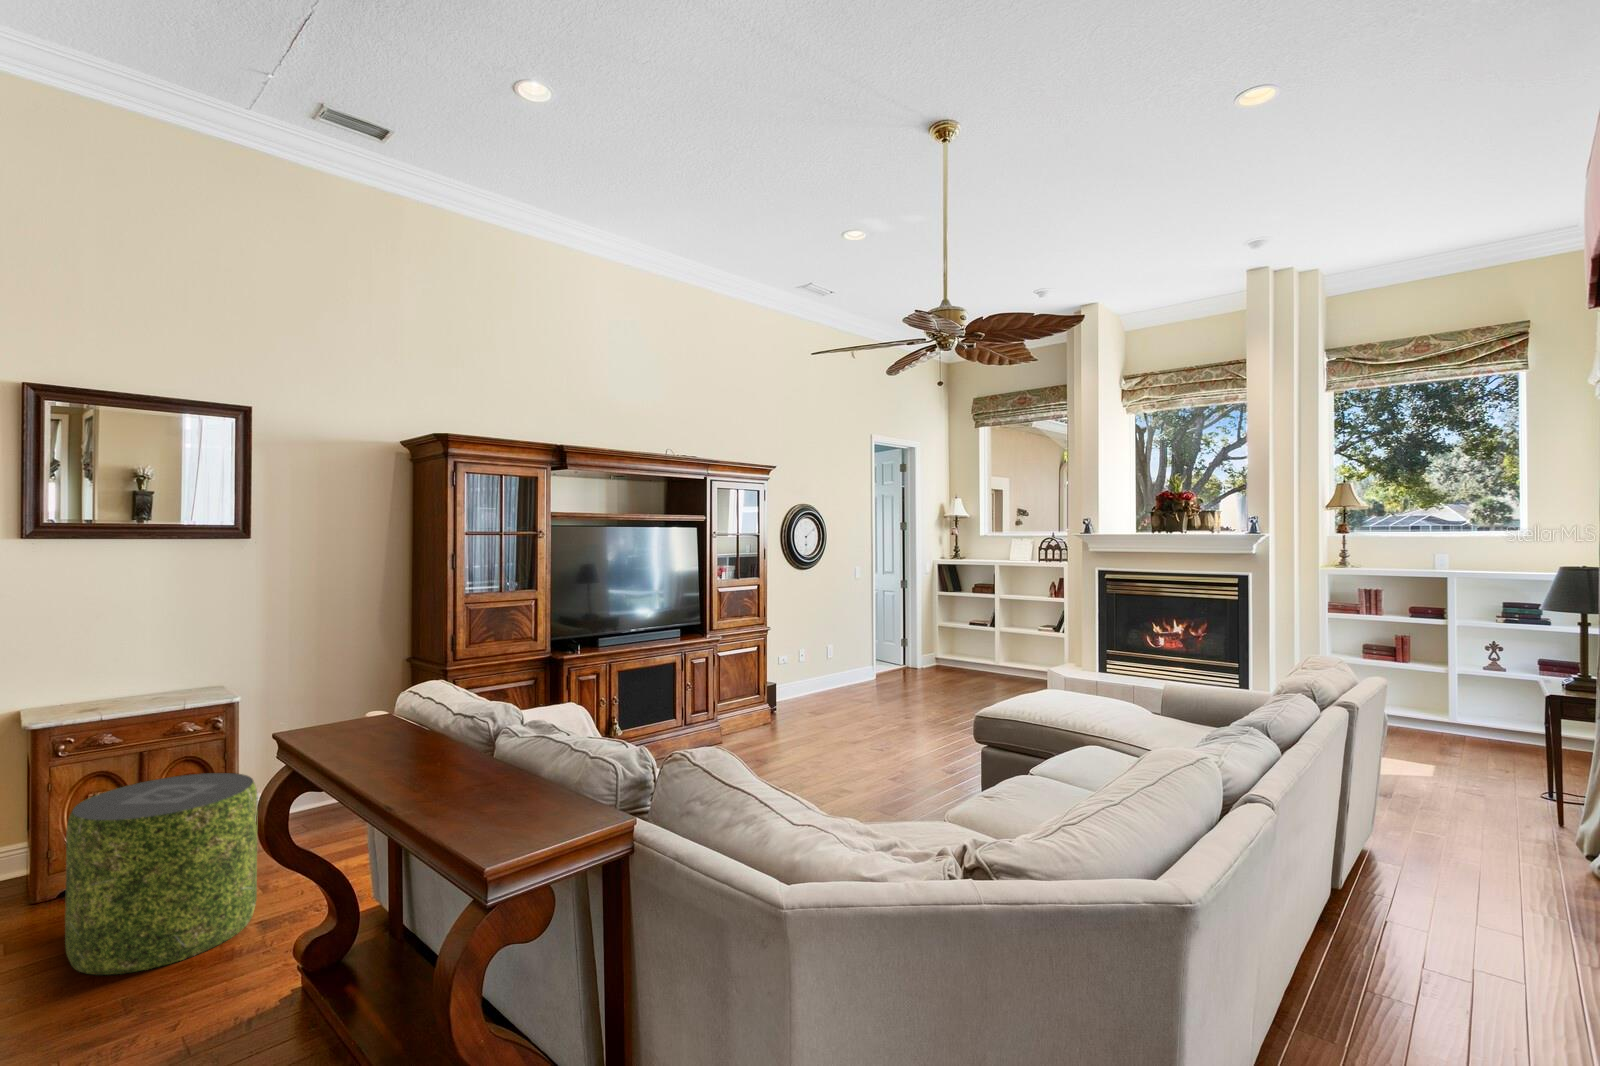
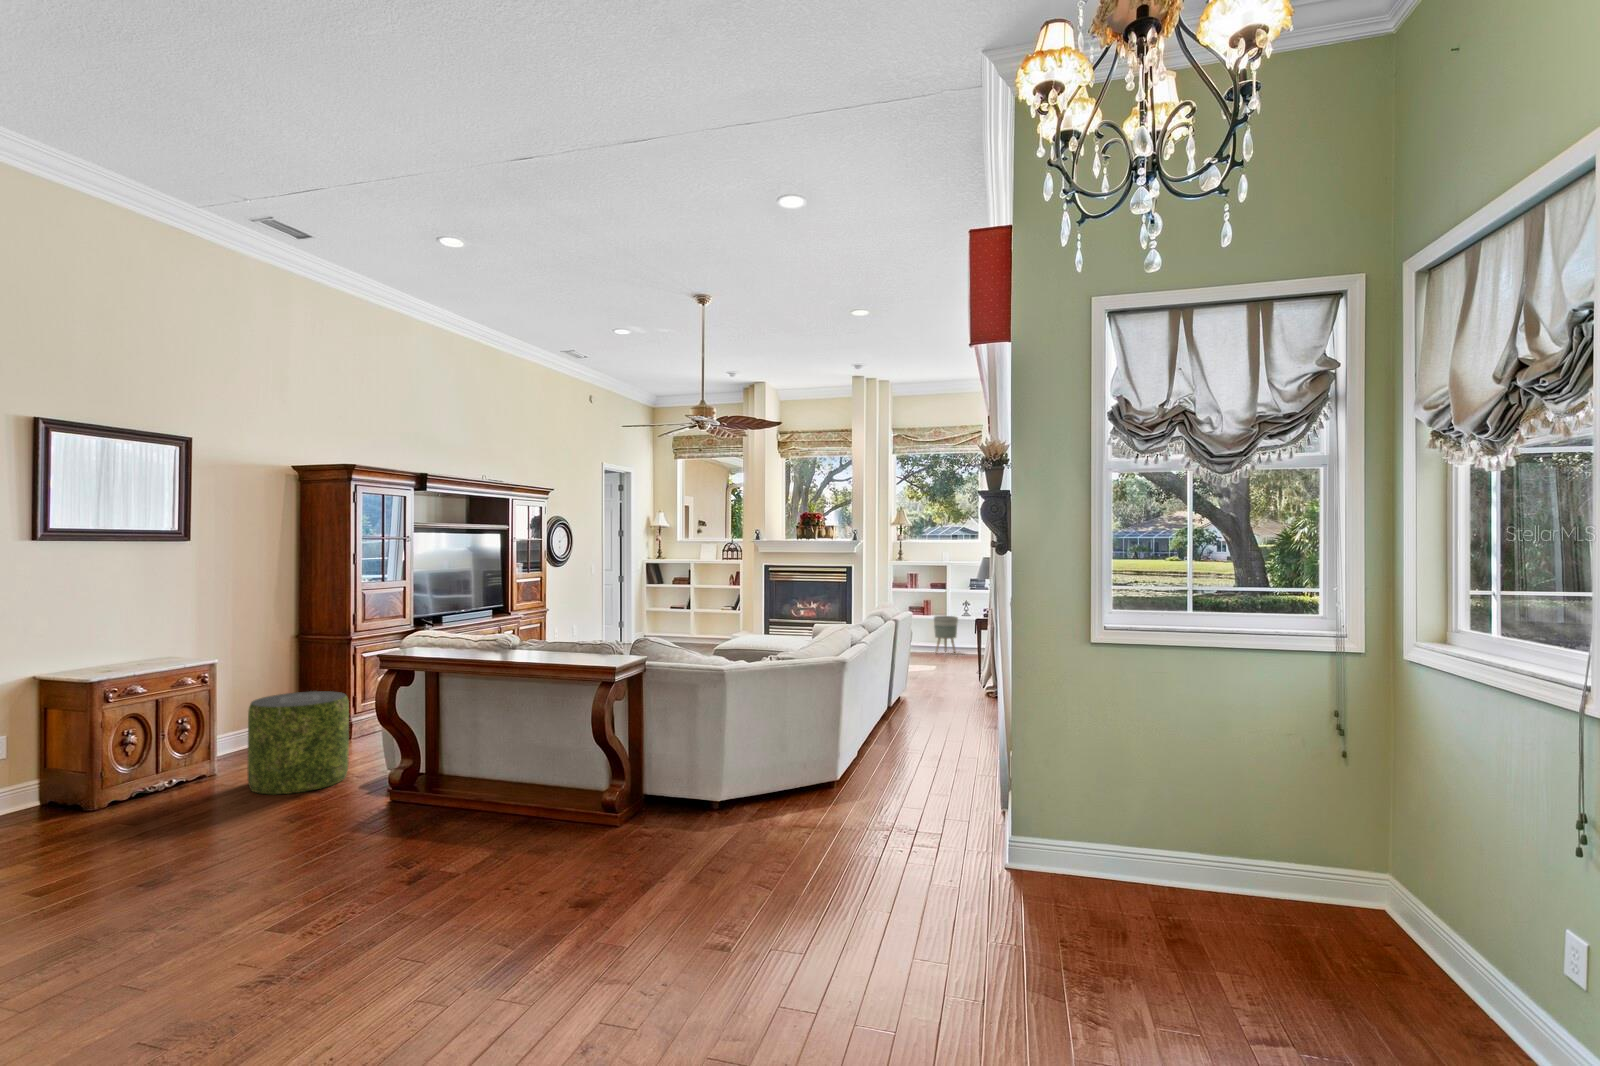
planter: none [1417,666,1474,739] -> present [934,616,958,653]

